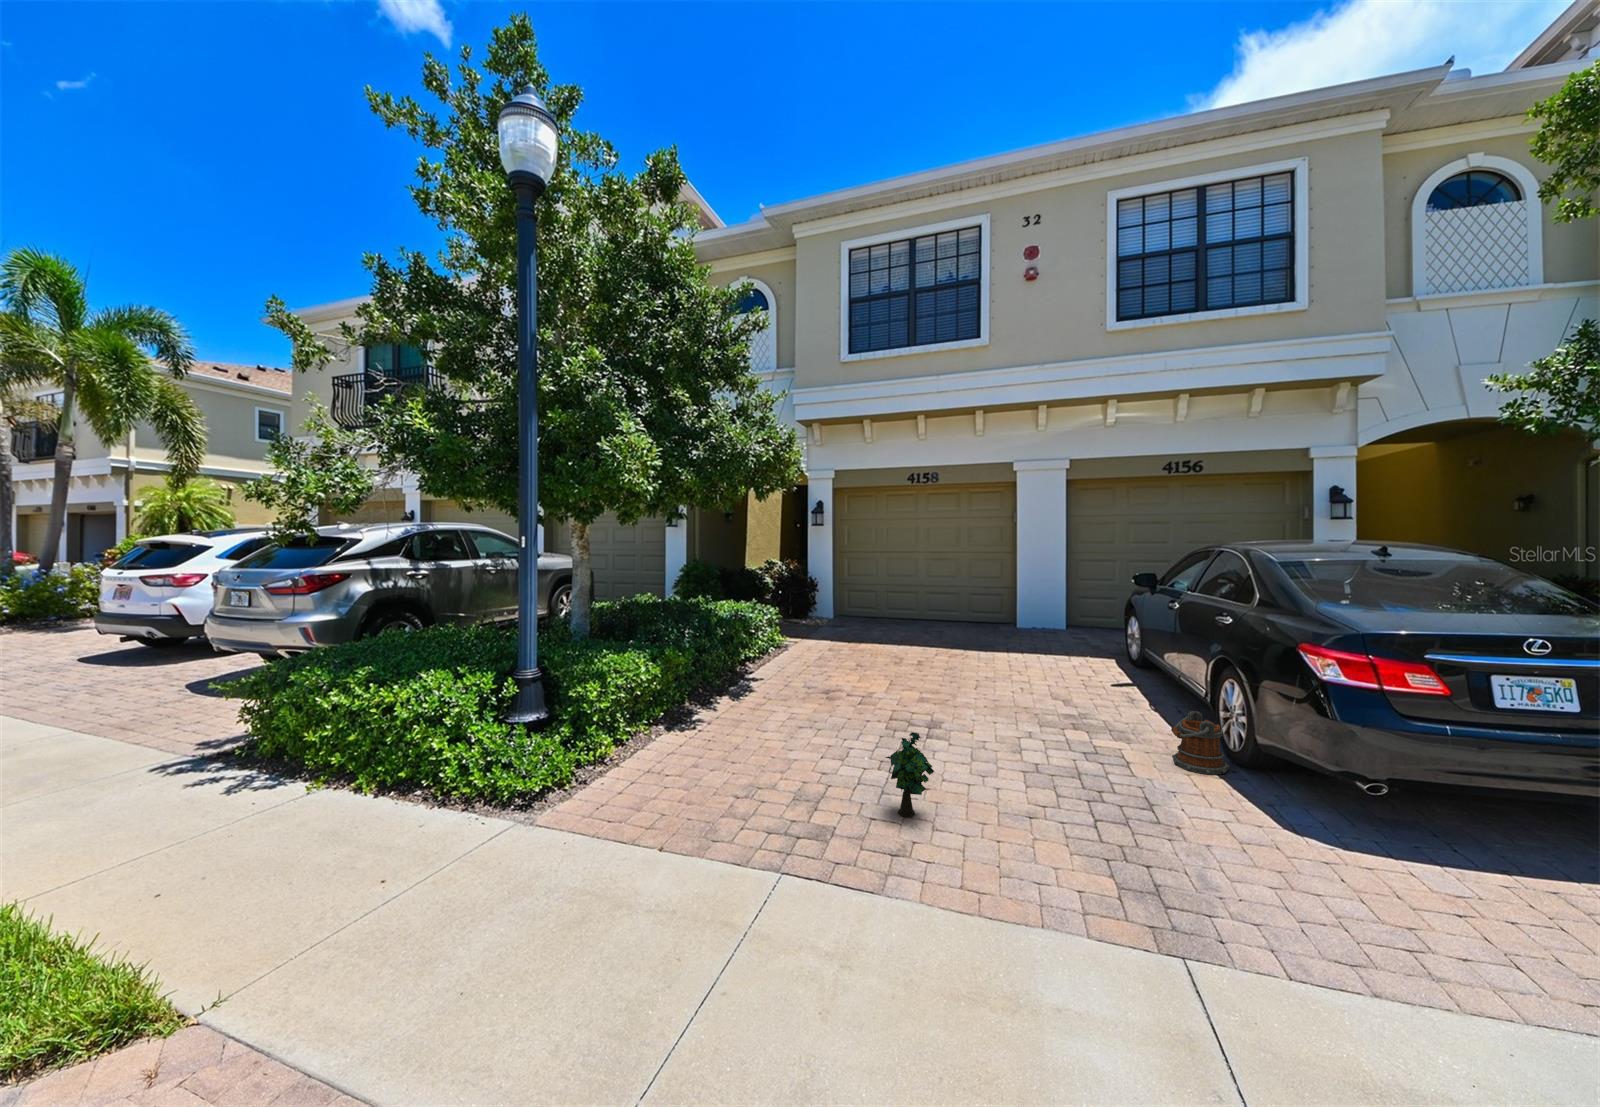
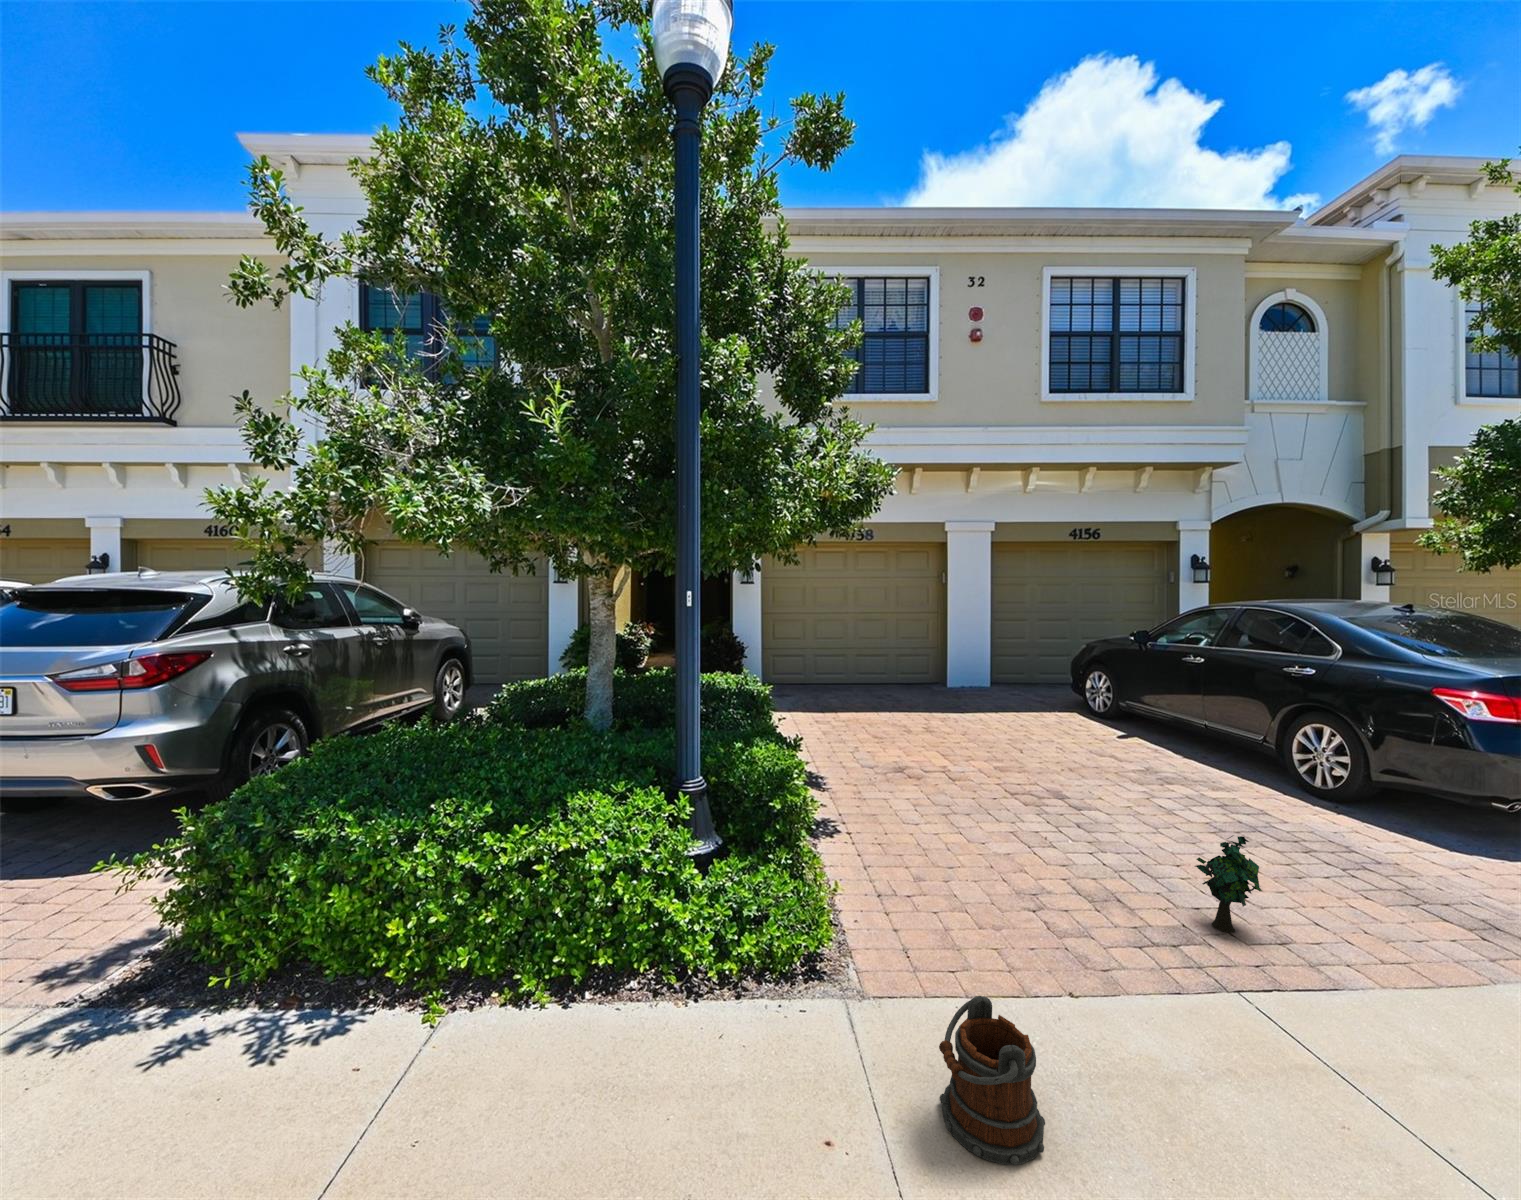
bucket: present [1171,711,1229,775] -> present [939,996,1045,1165]

